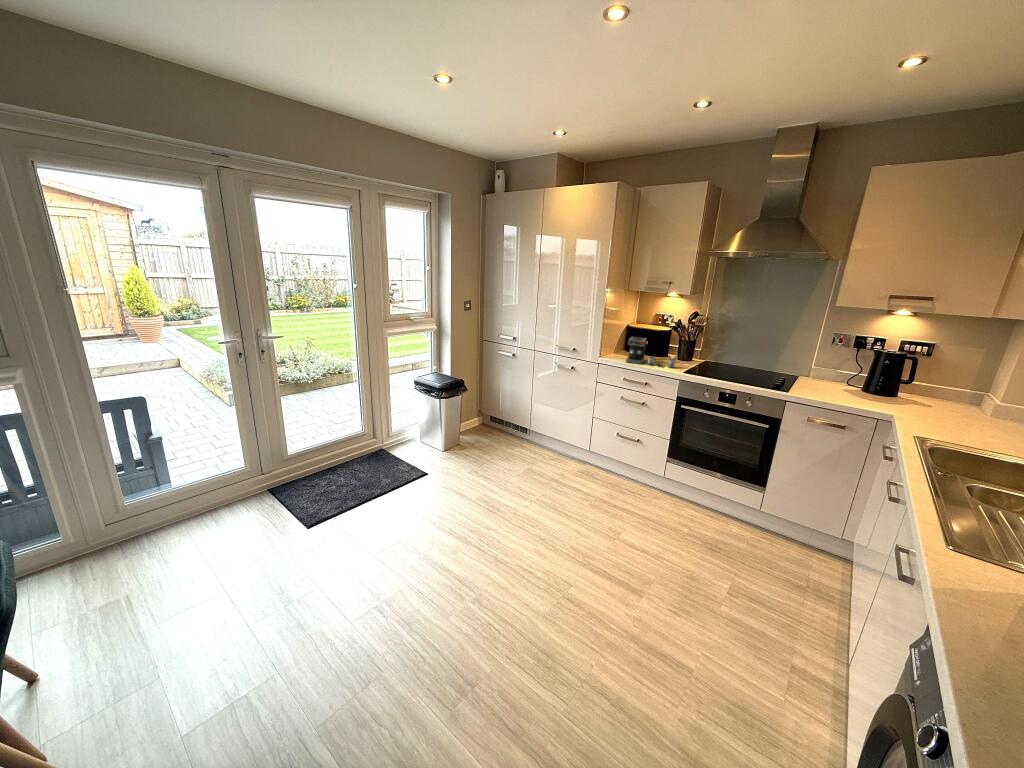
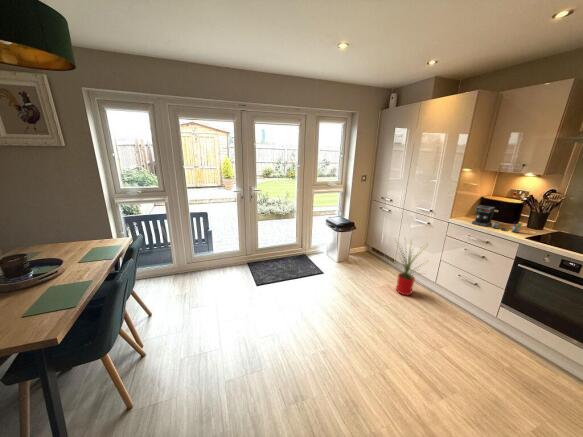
house plant: none [521,389,590,478] -> present [396,250,417,296]

